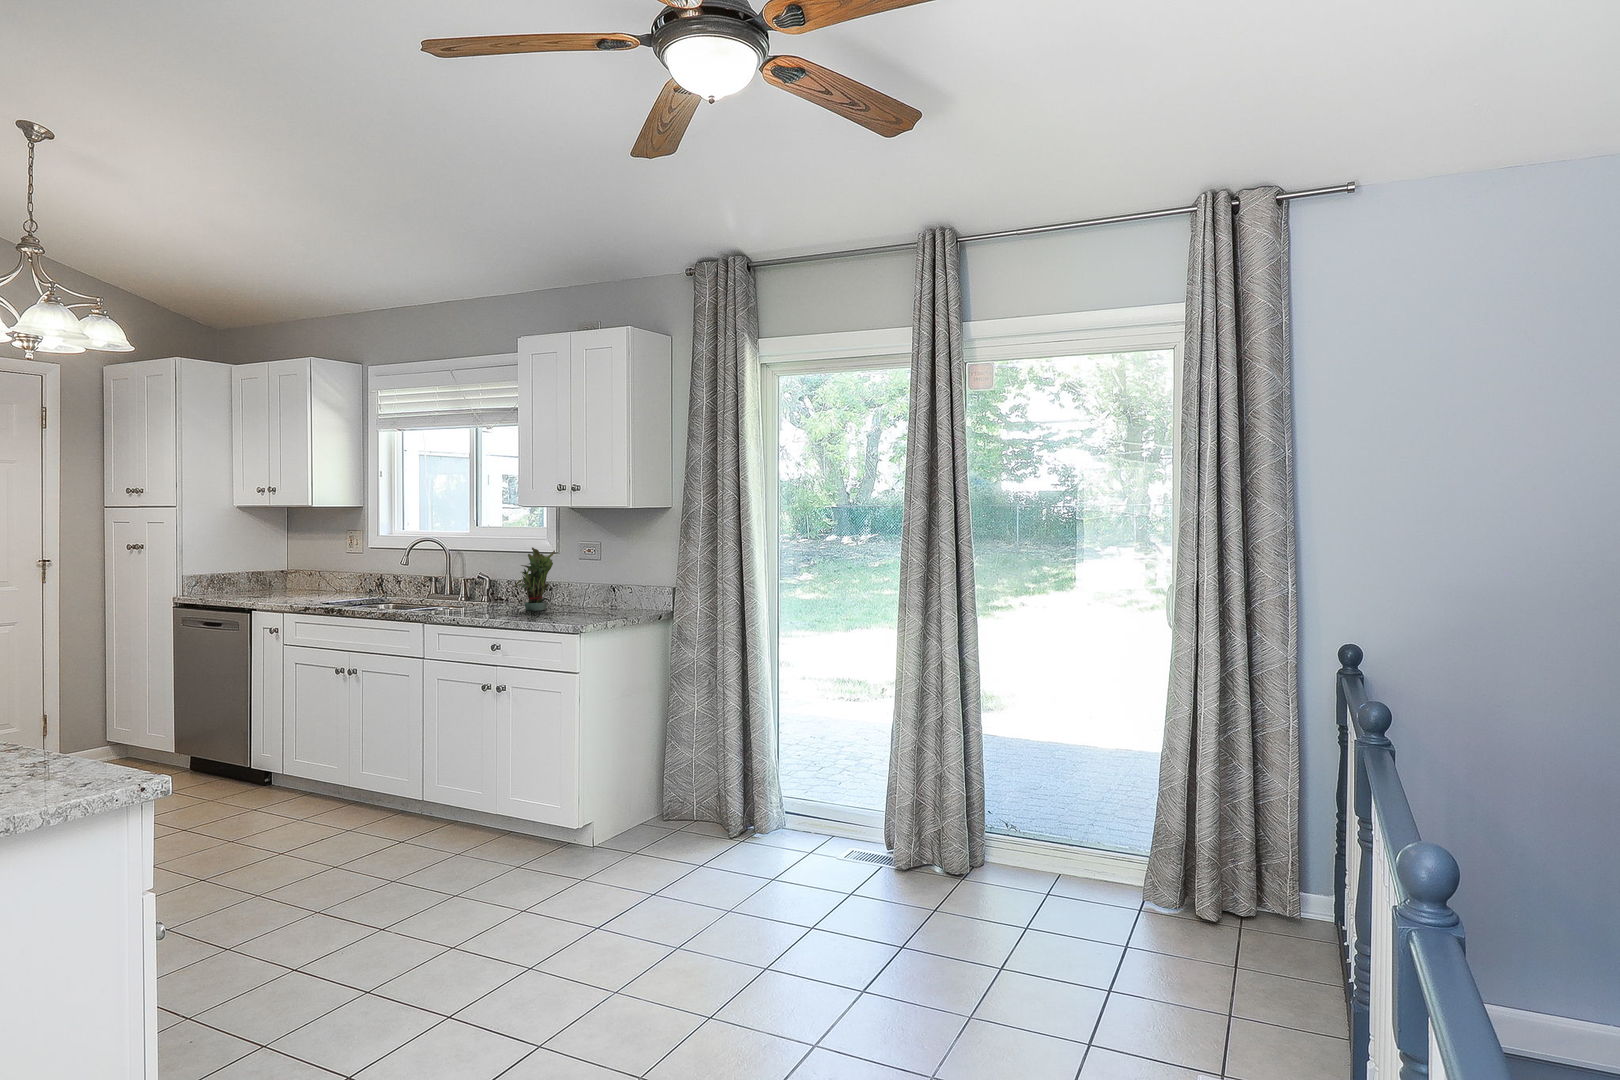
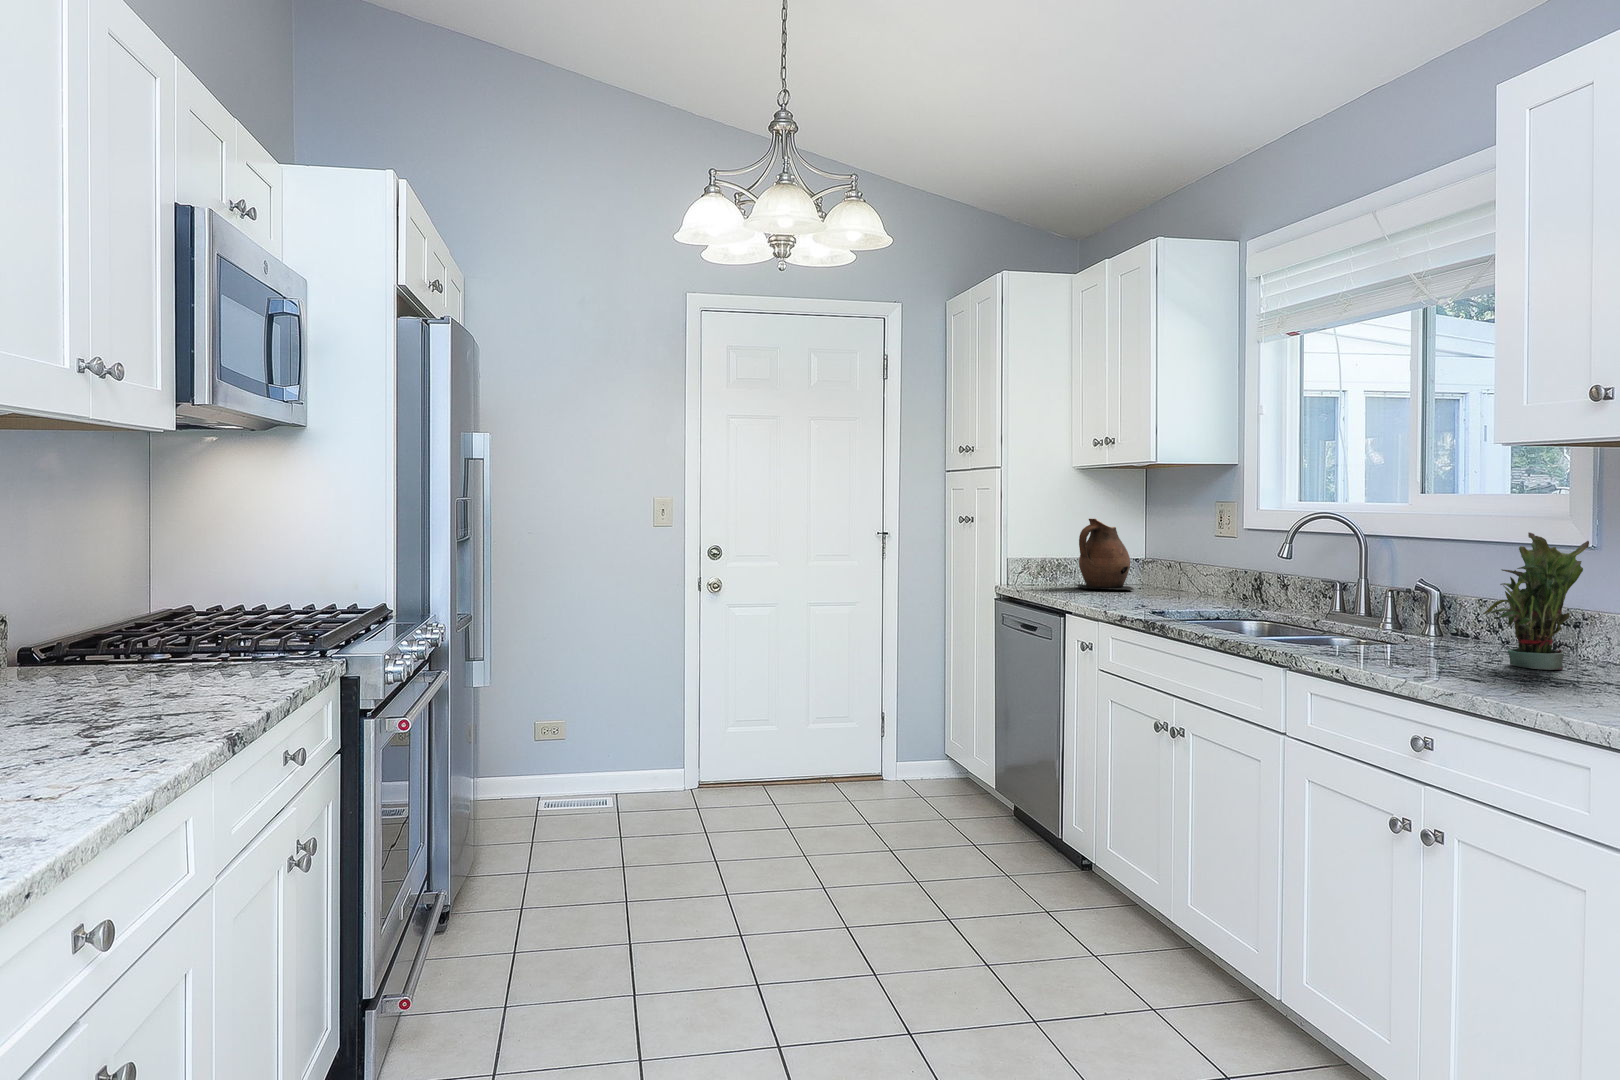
ceramic pitcher: none [238,543,288,593] -> present [1077,519,1134,591]

